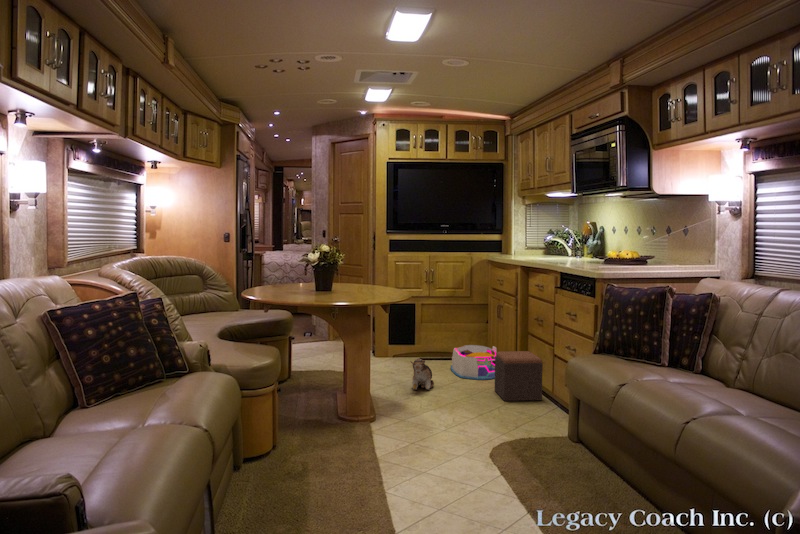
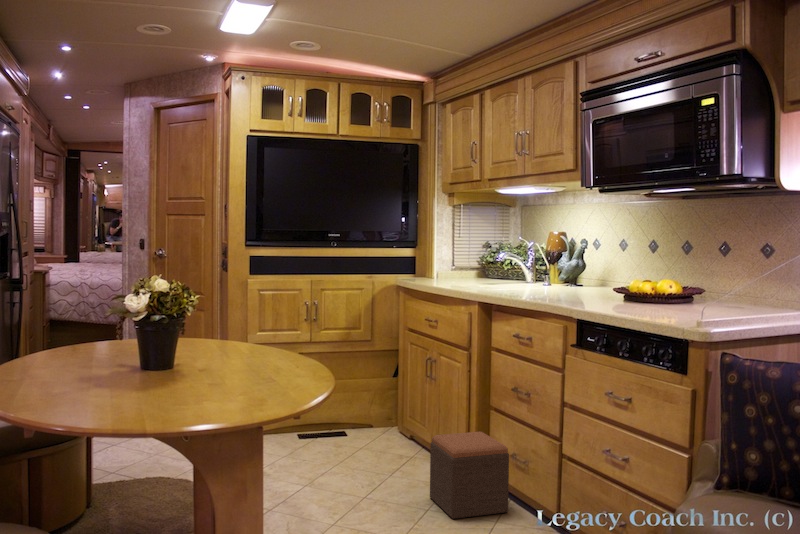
storage bin: present [451,345,497,380] -> none [349,417,430,476]
plush toy: present [411,358,434,390] -> none [296,454,332,506]

